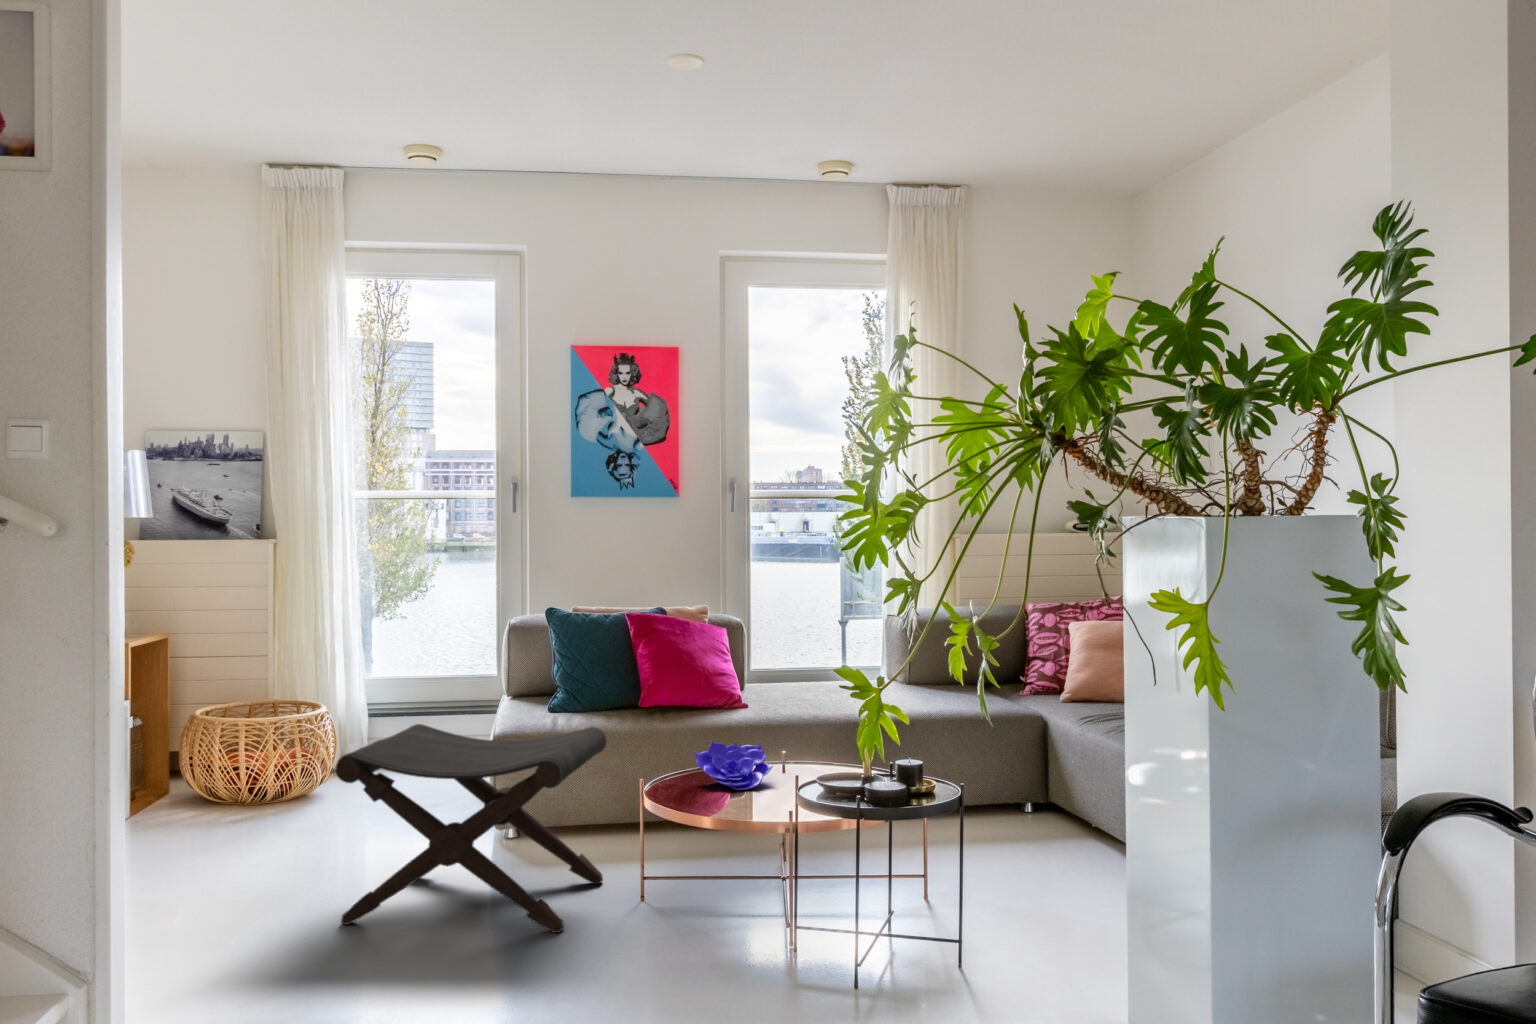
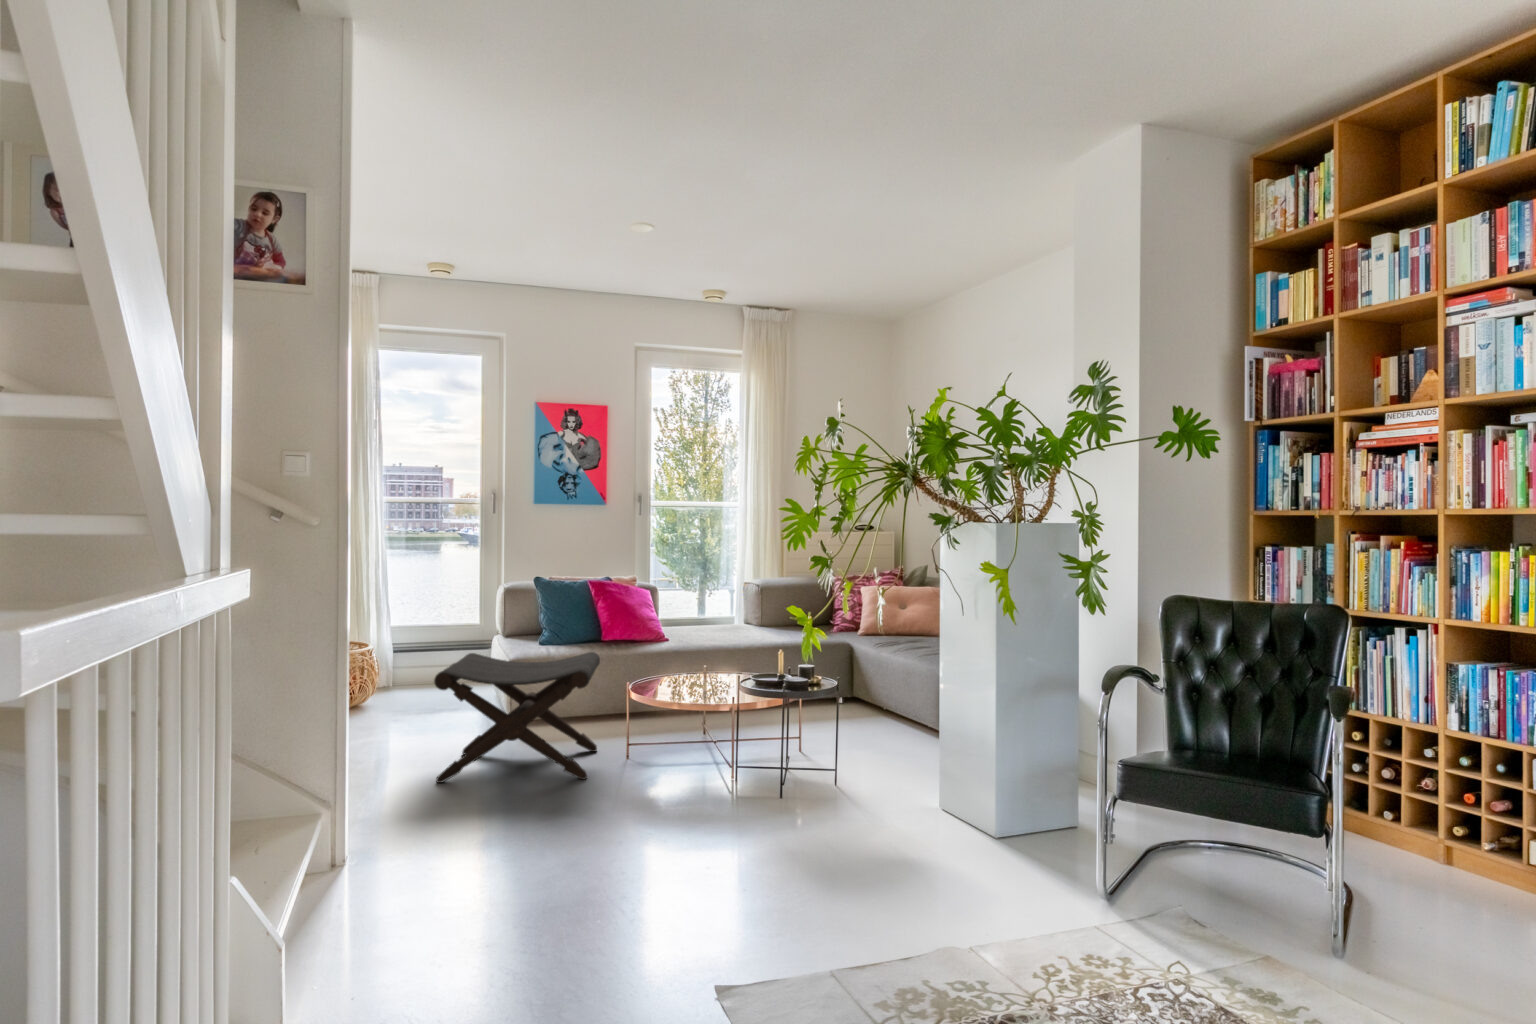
decorative bowl: present [694,741,773,790] -> none [657,658,707,688]

